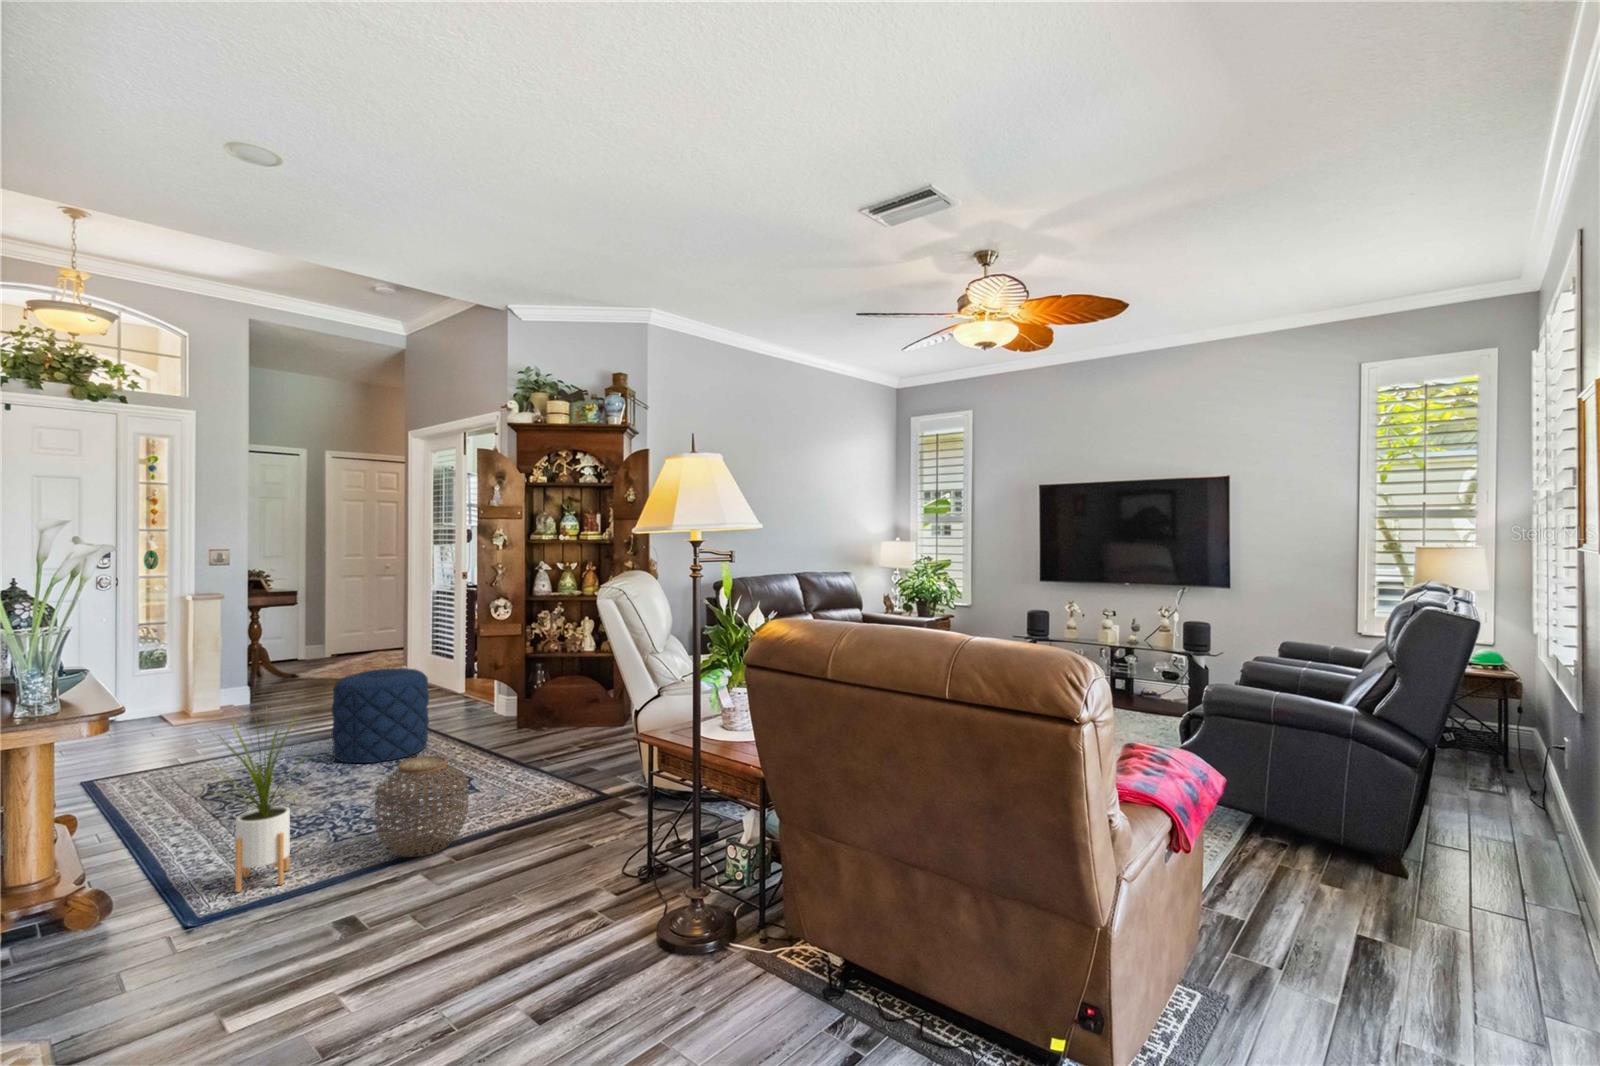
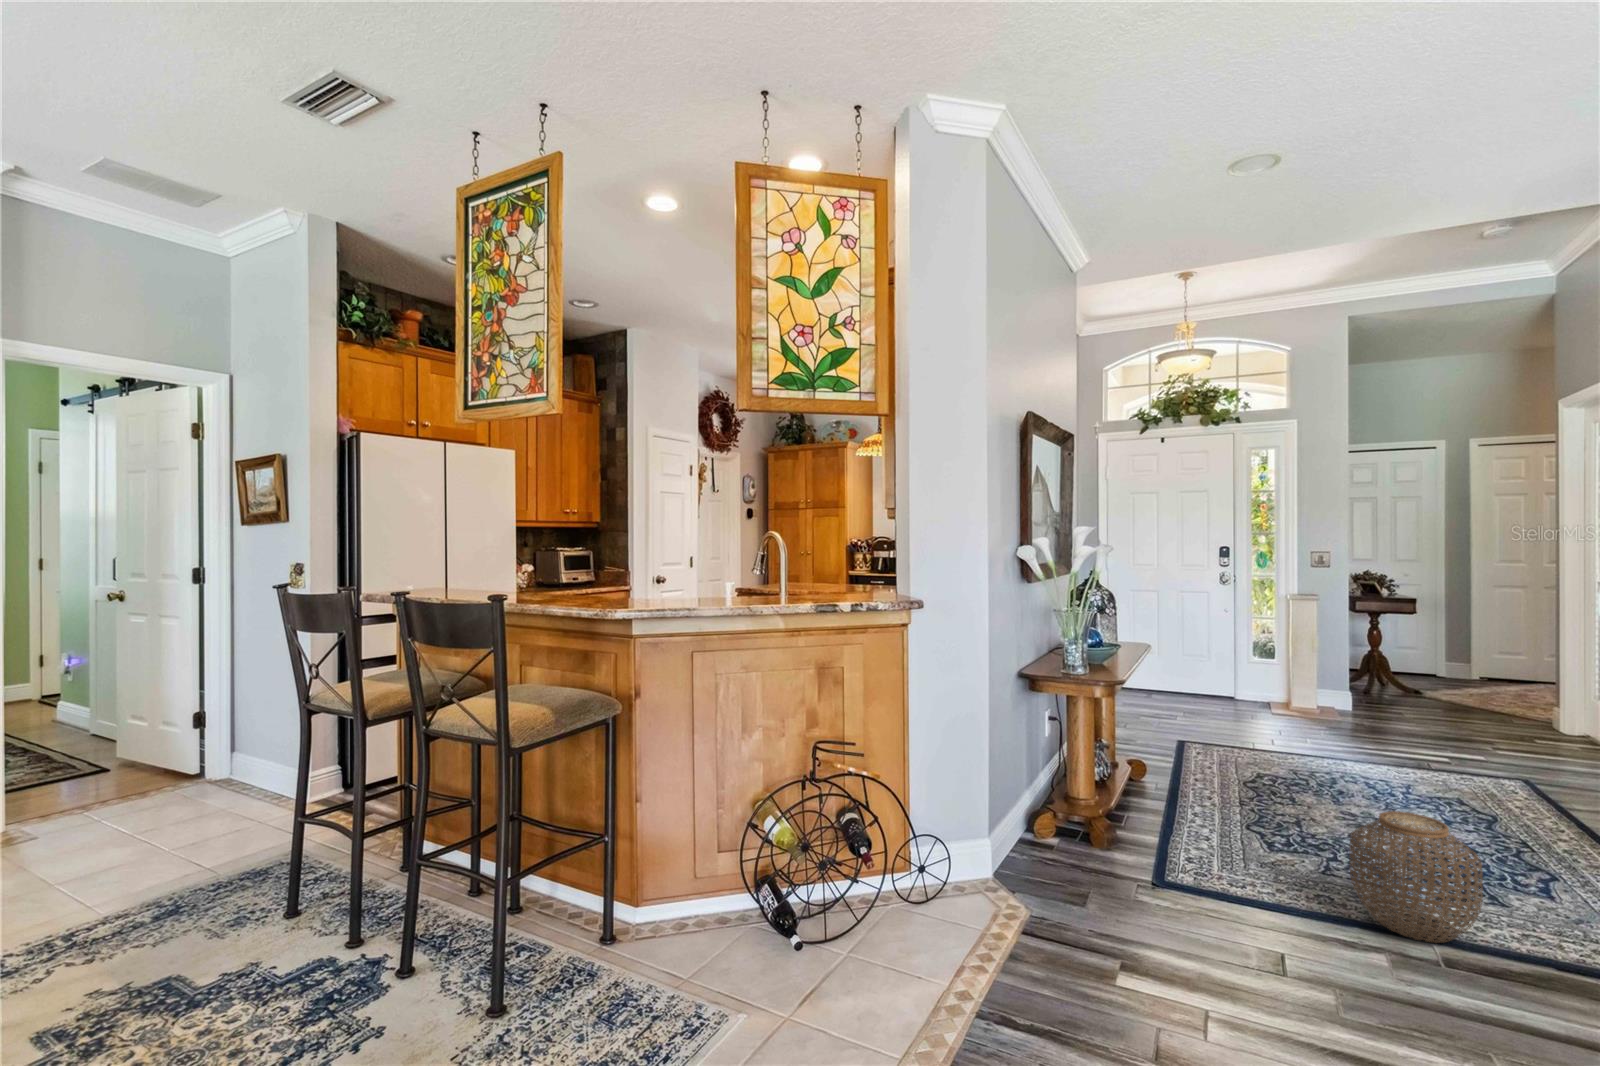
pouf: present [332,668,429,763] -> none [1389,700,1525,819]
house plant: present [215,714,303,892] -> none [1183,702,1291,889]

